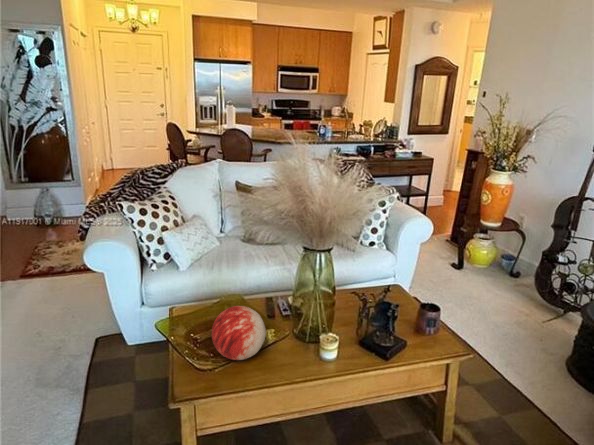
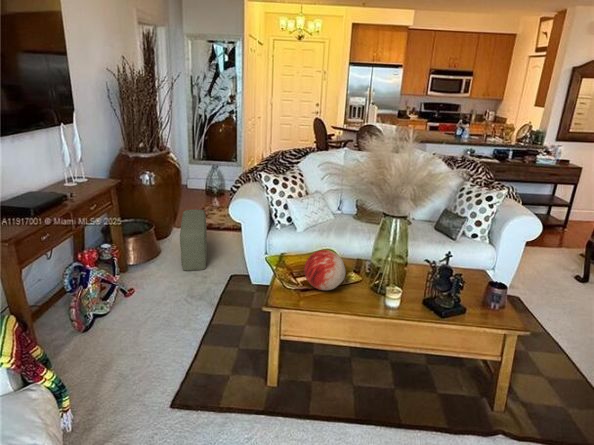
pouf: none [9,253,55,343] -> present [180,210,207,271]

